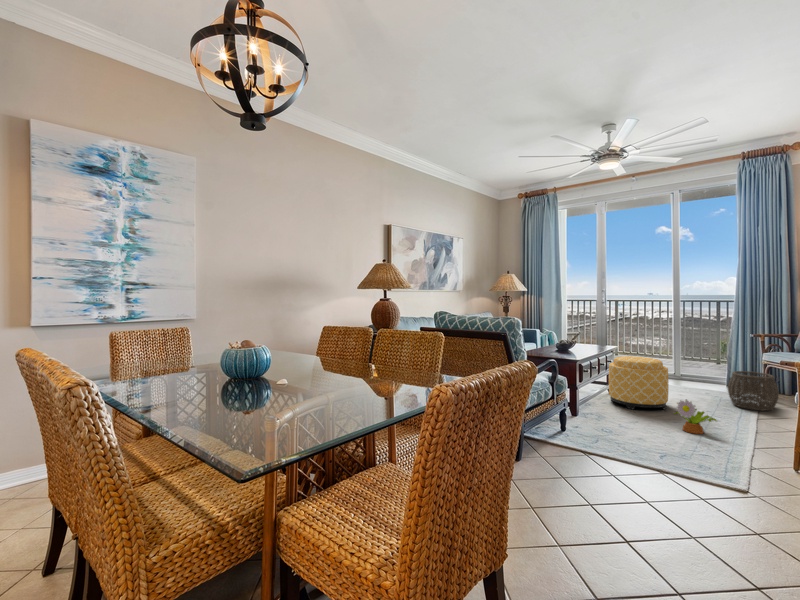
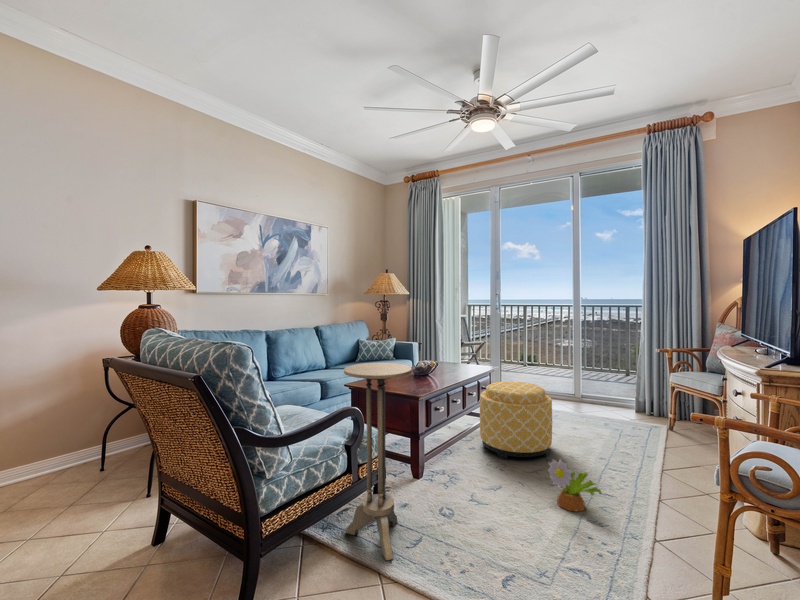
side table: none [548,333,594,447] -> present [344,363,412,561]
woven basket: present [728,371,779,411] -> none [627,399,688,455]

